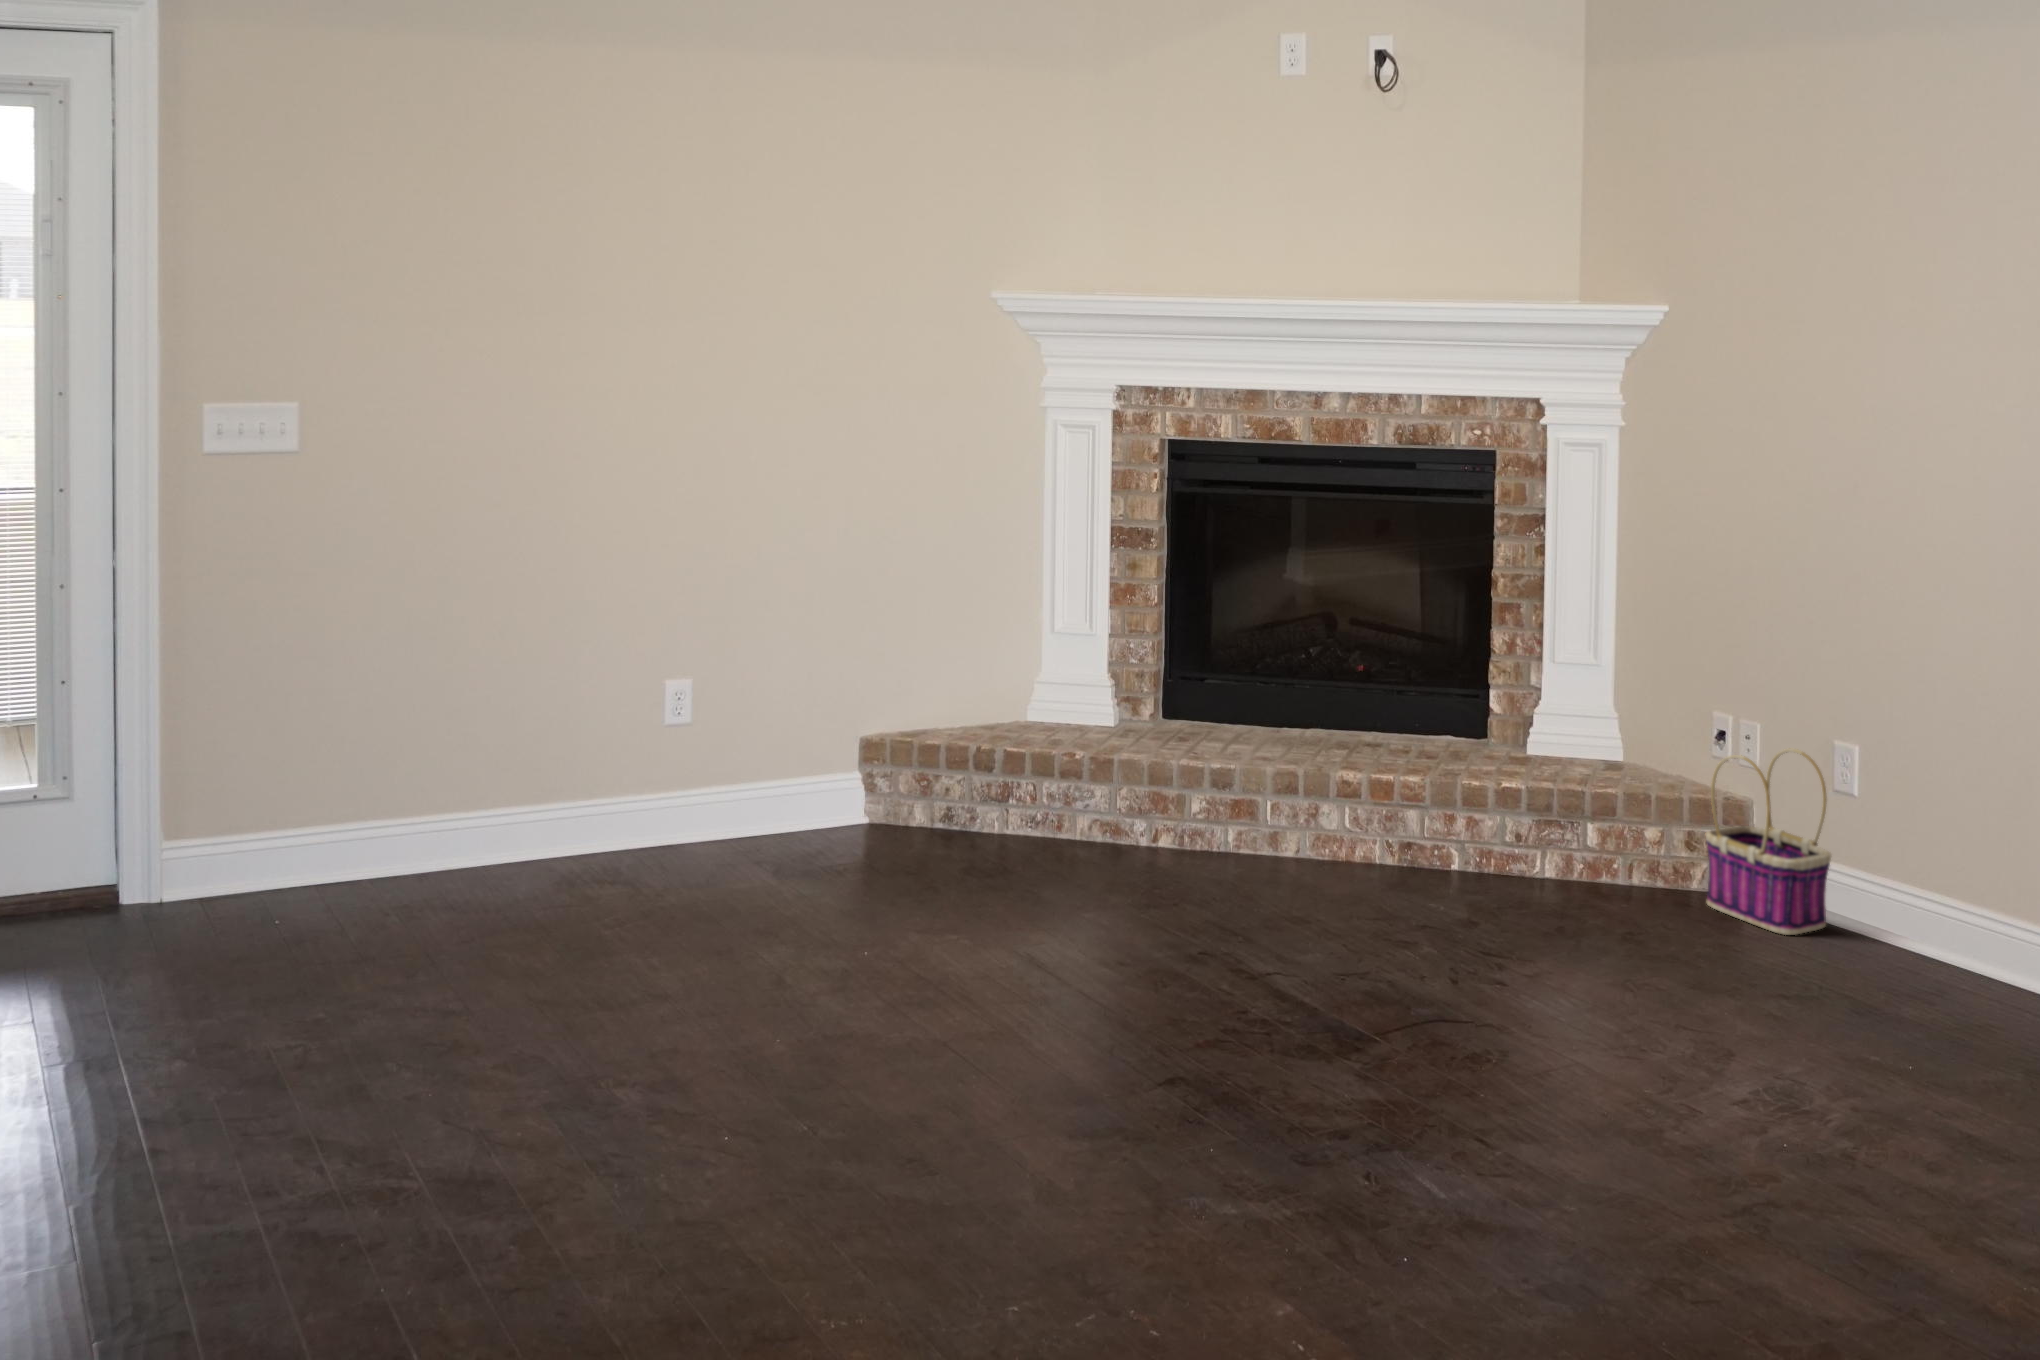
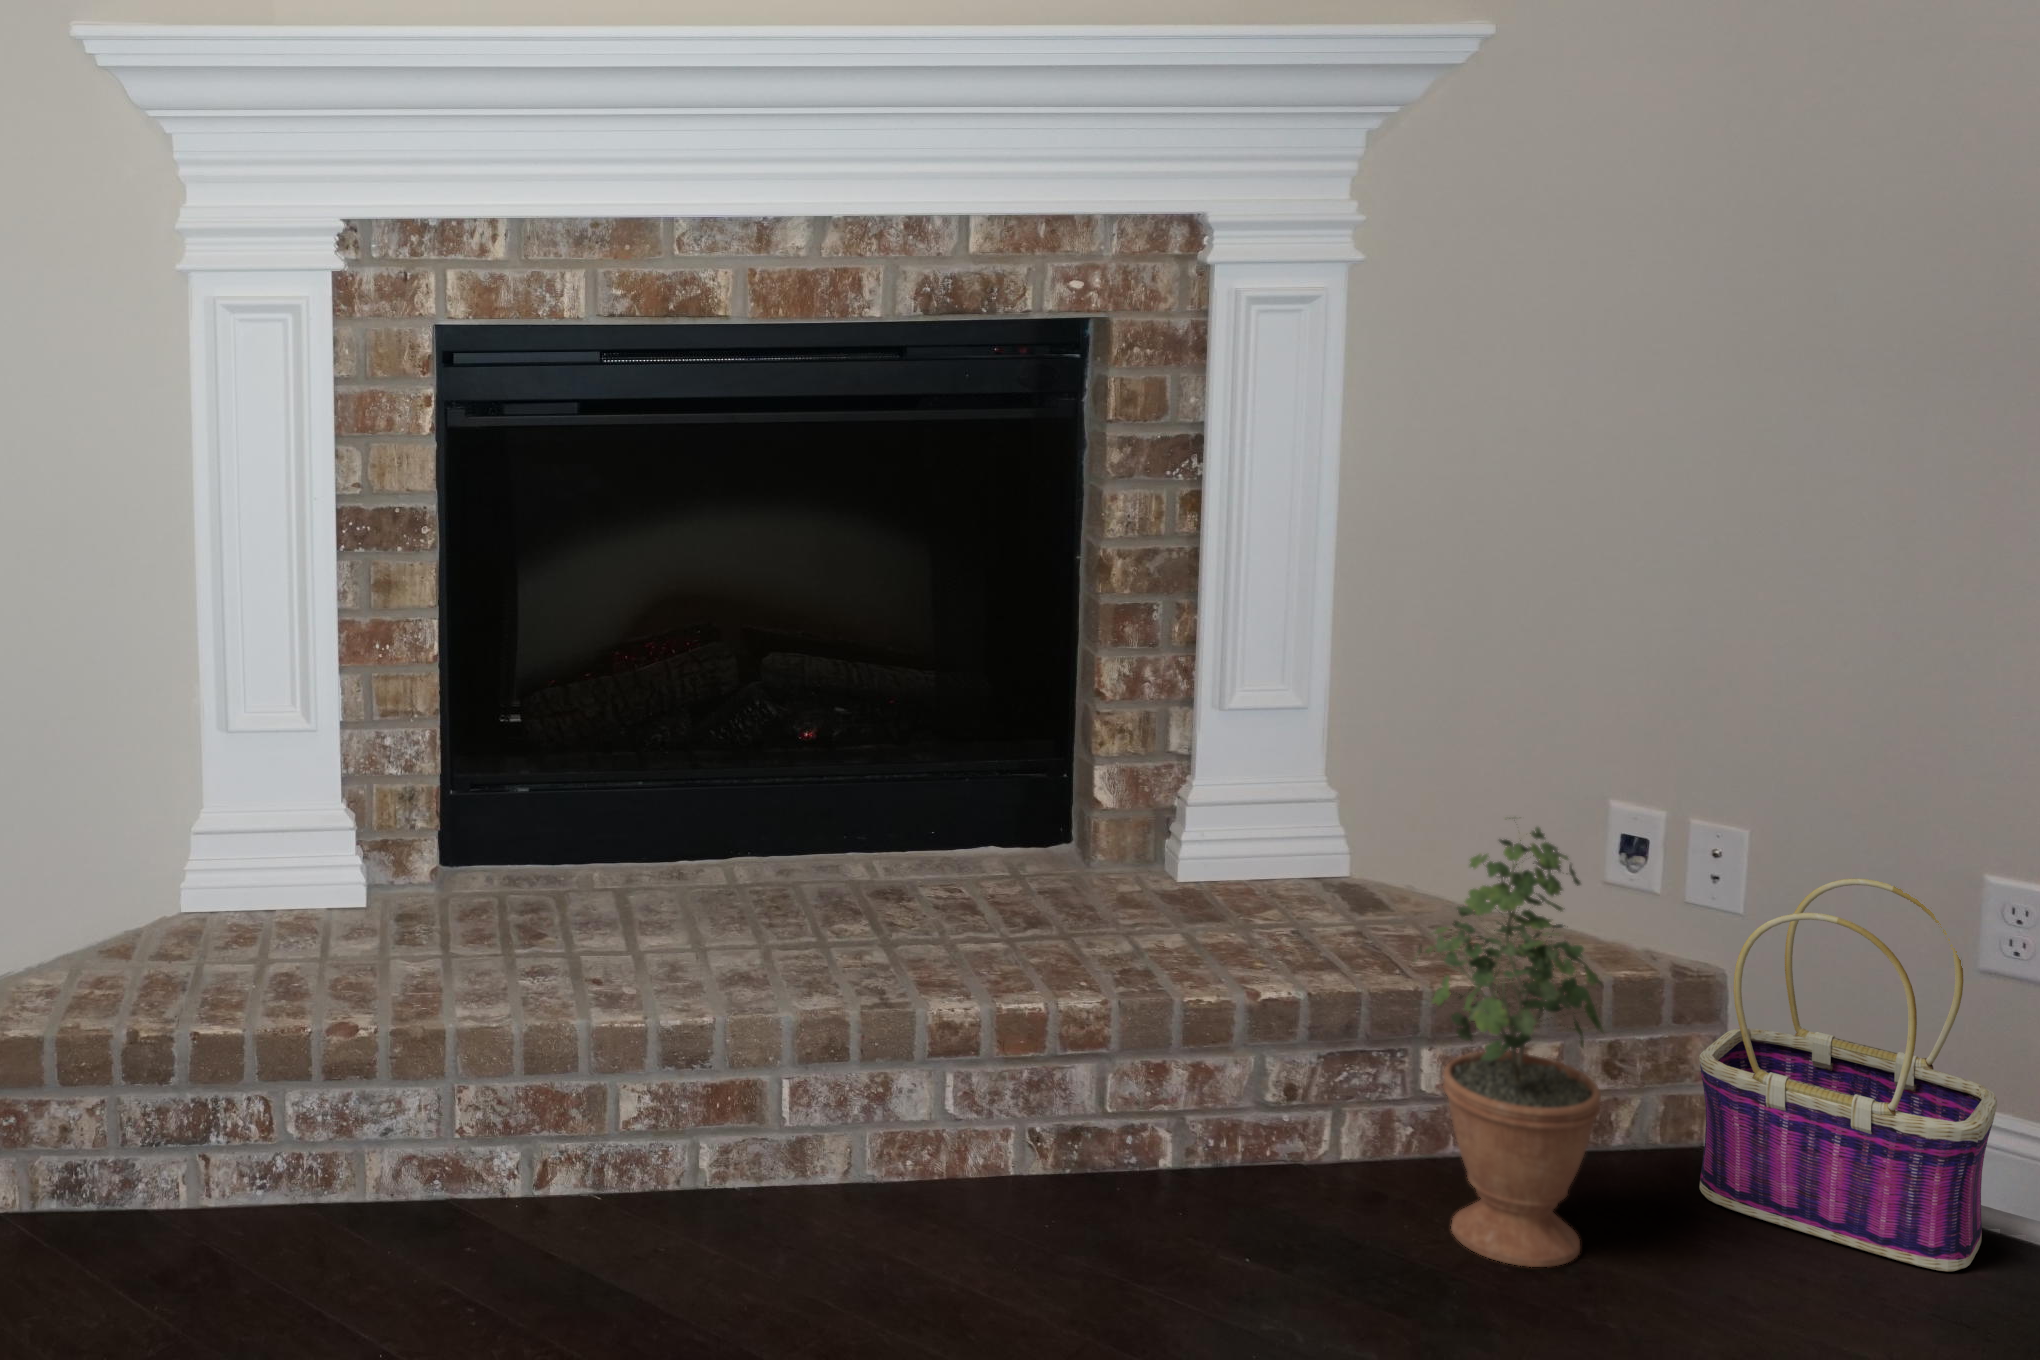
potted plant: none [1542,699,1631,913] -> present [1413,818,1603,1267]

